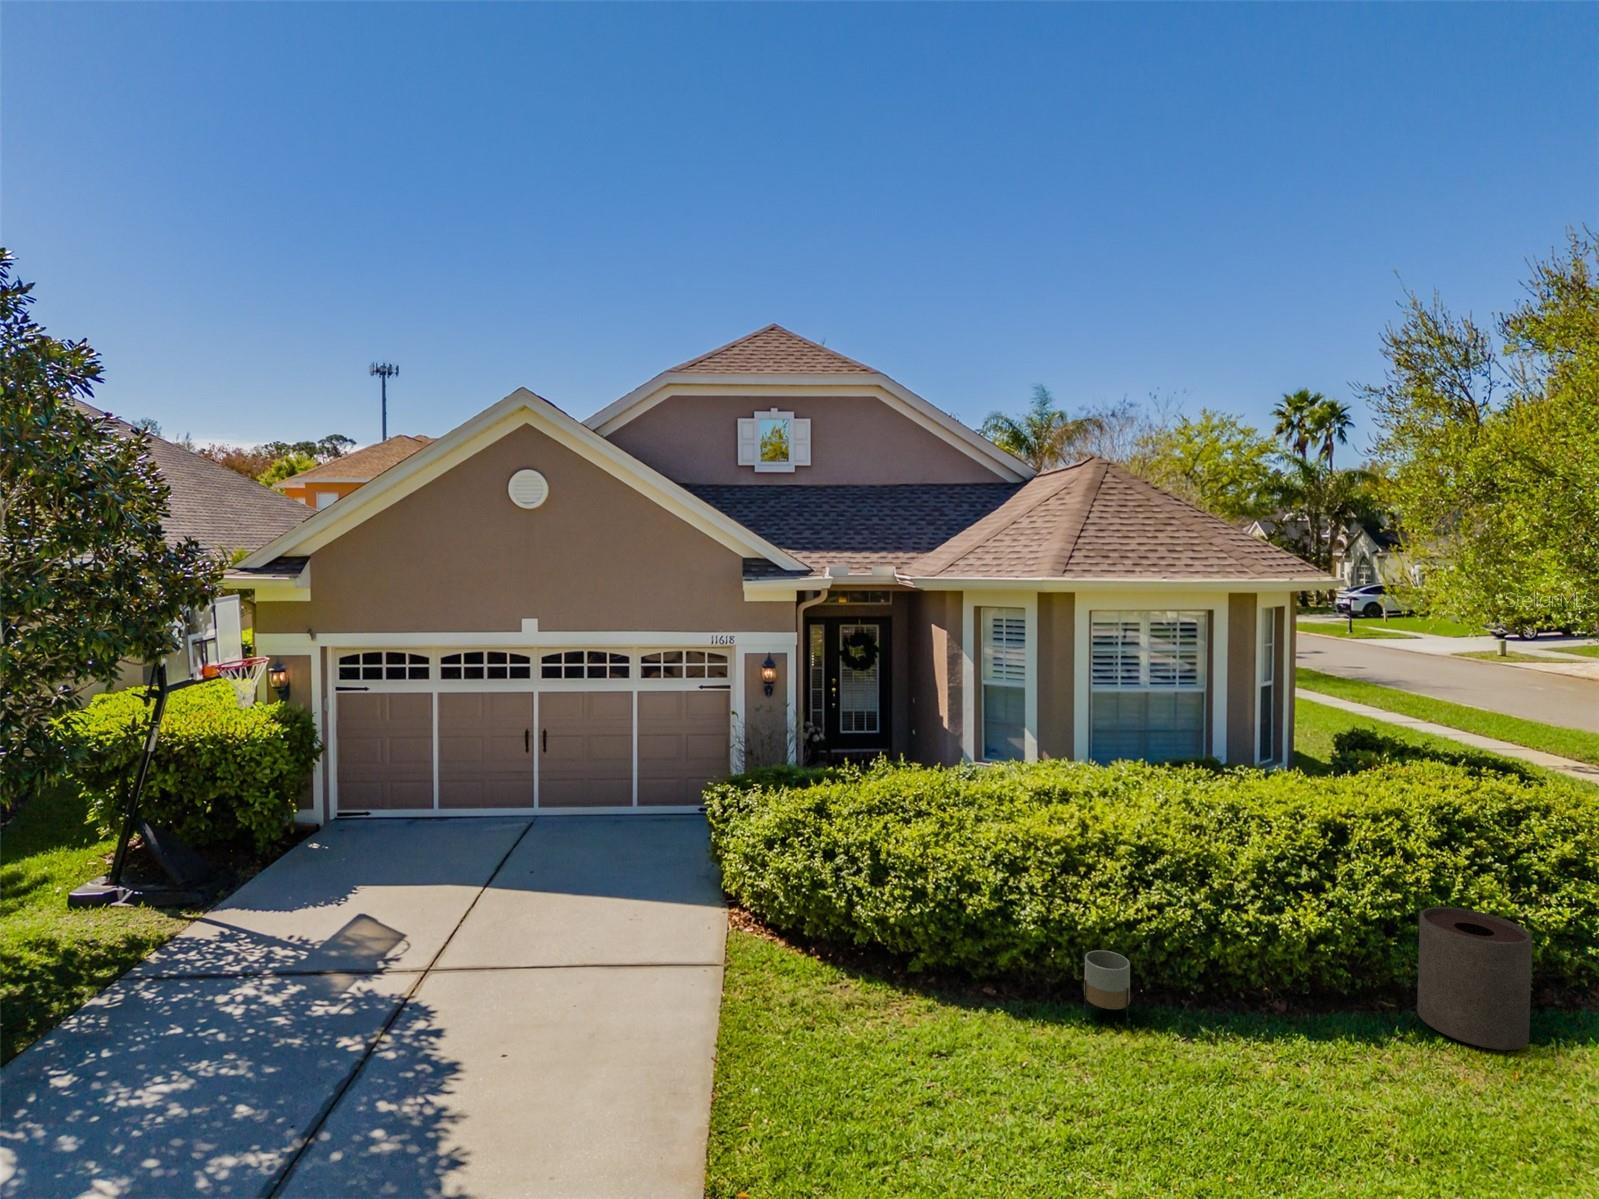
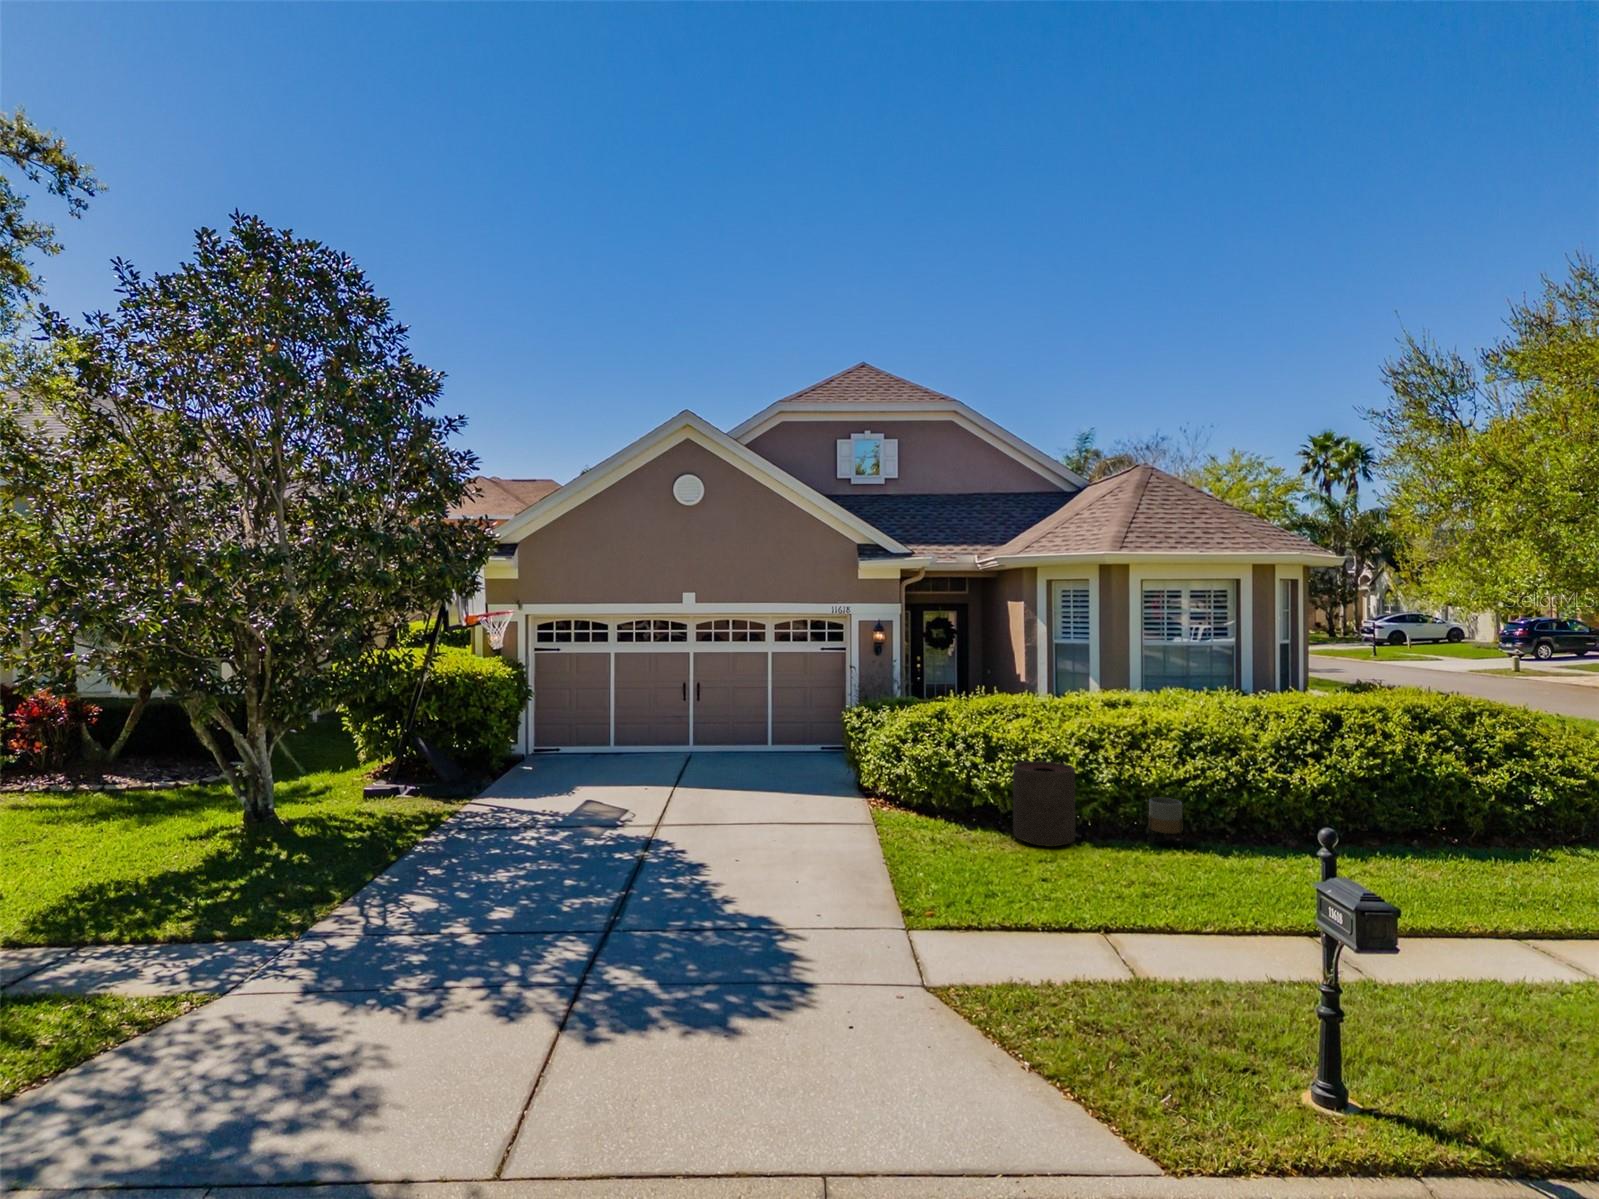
trash can: present [1417,907,1532,1050] -> present [1013,761,1075,847]

